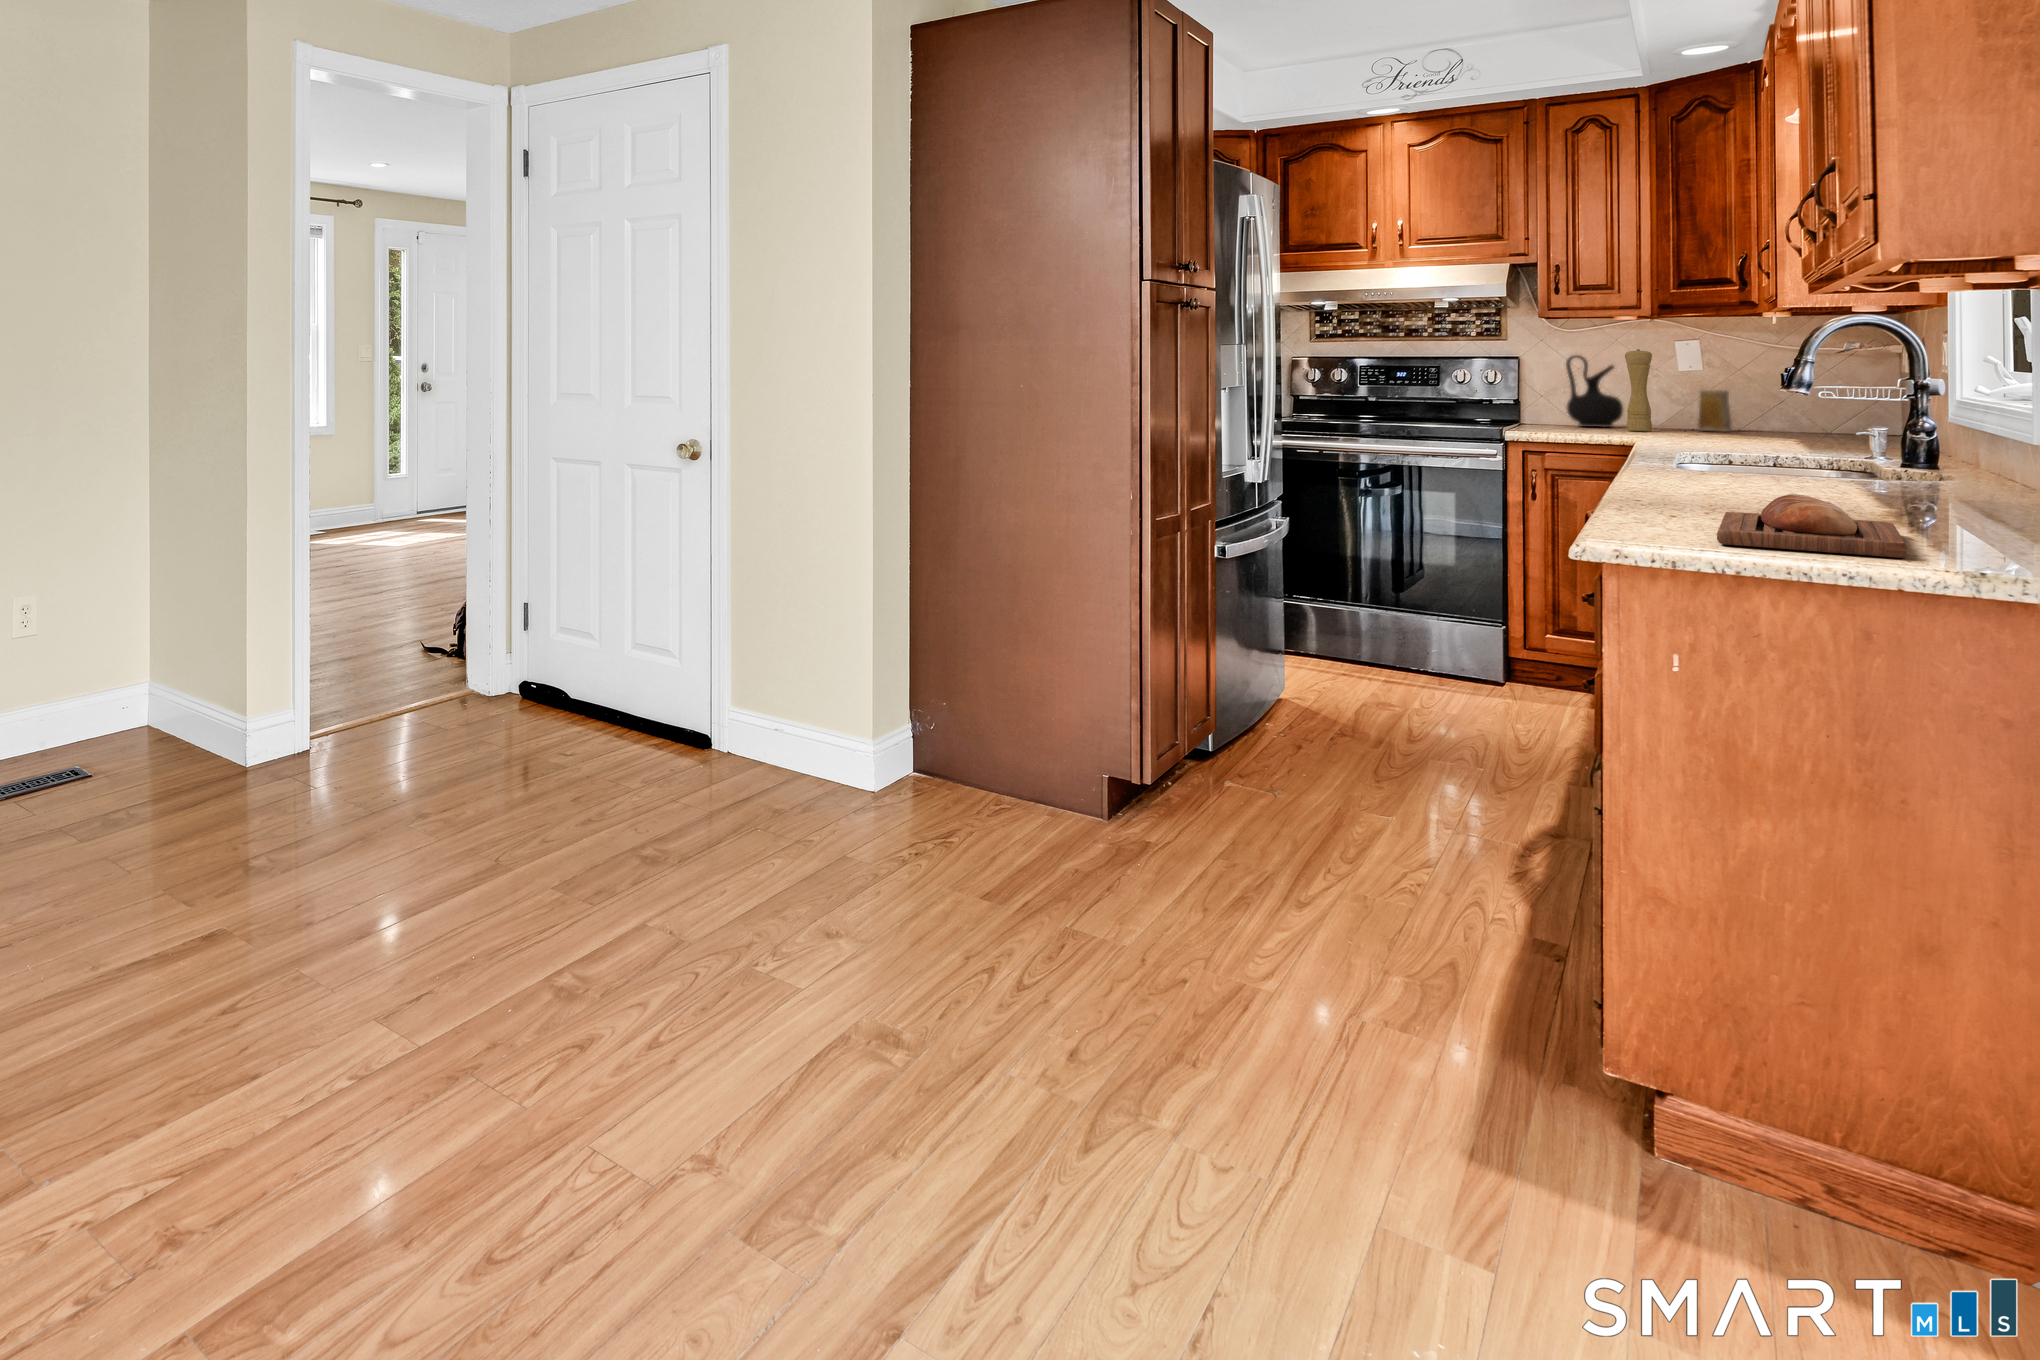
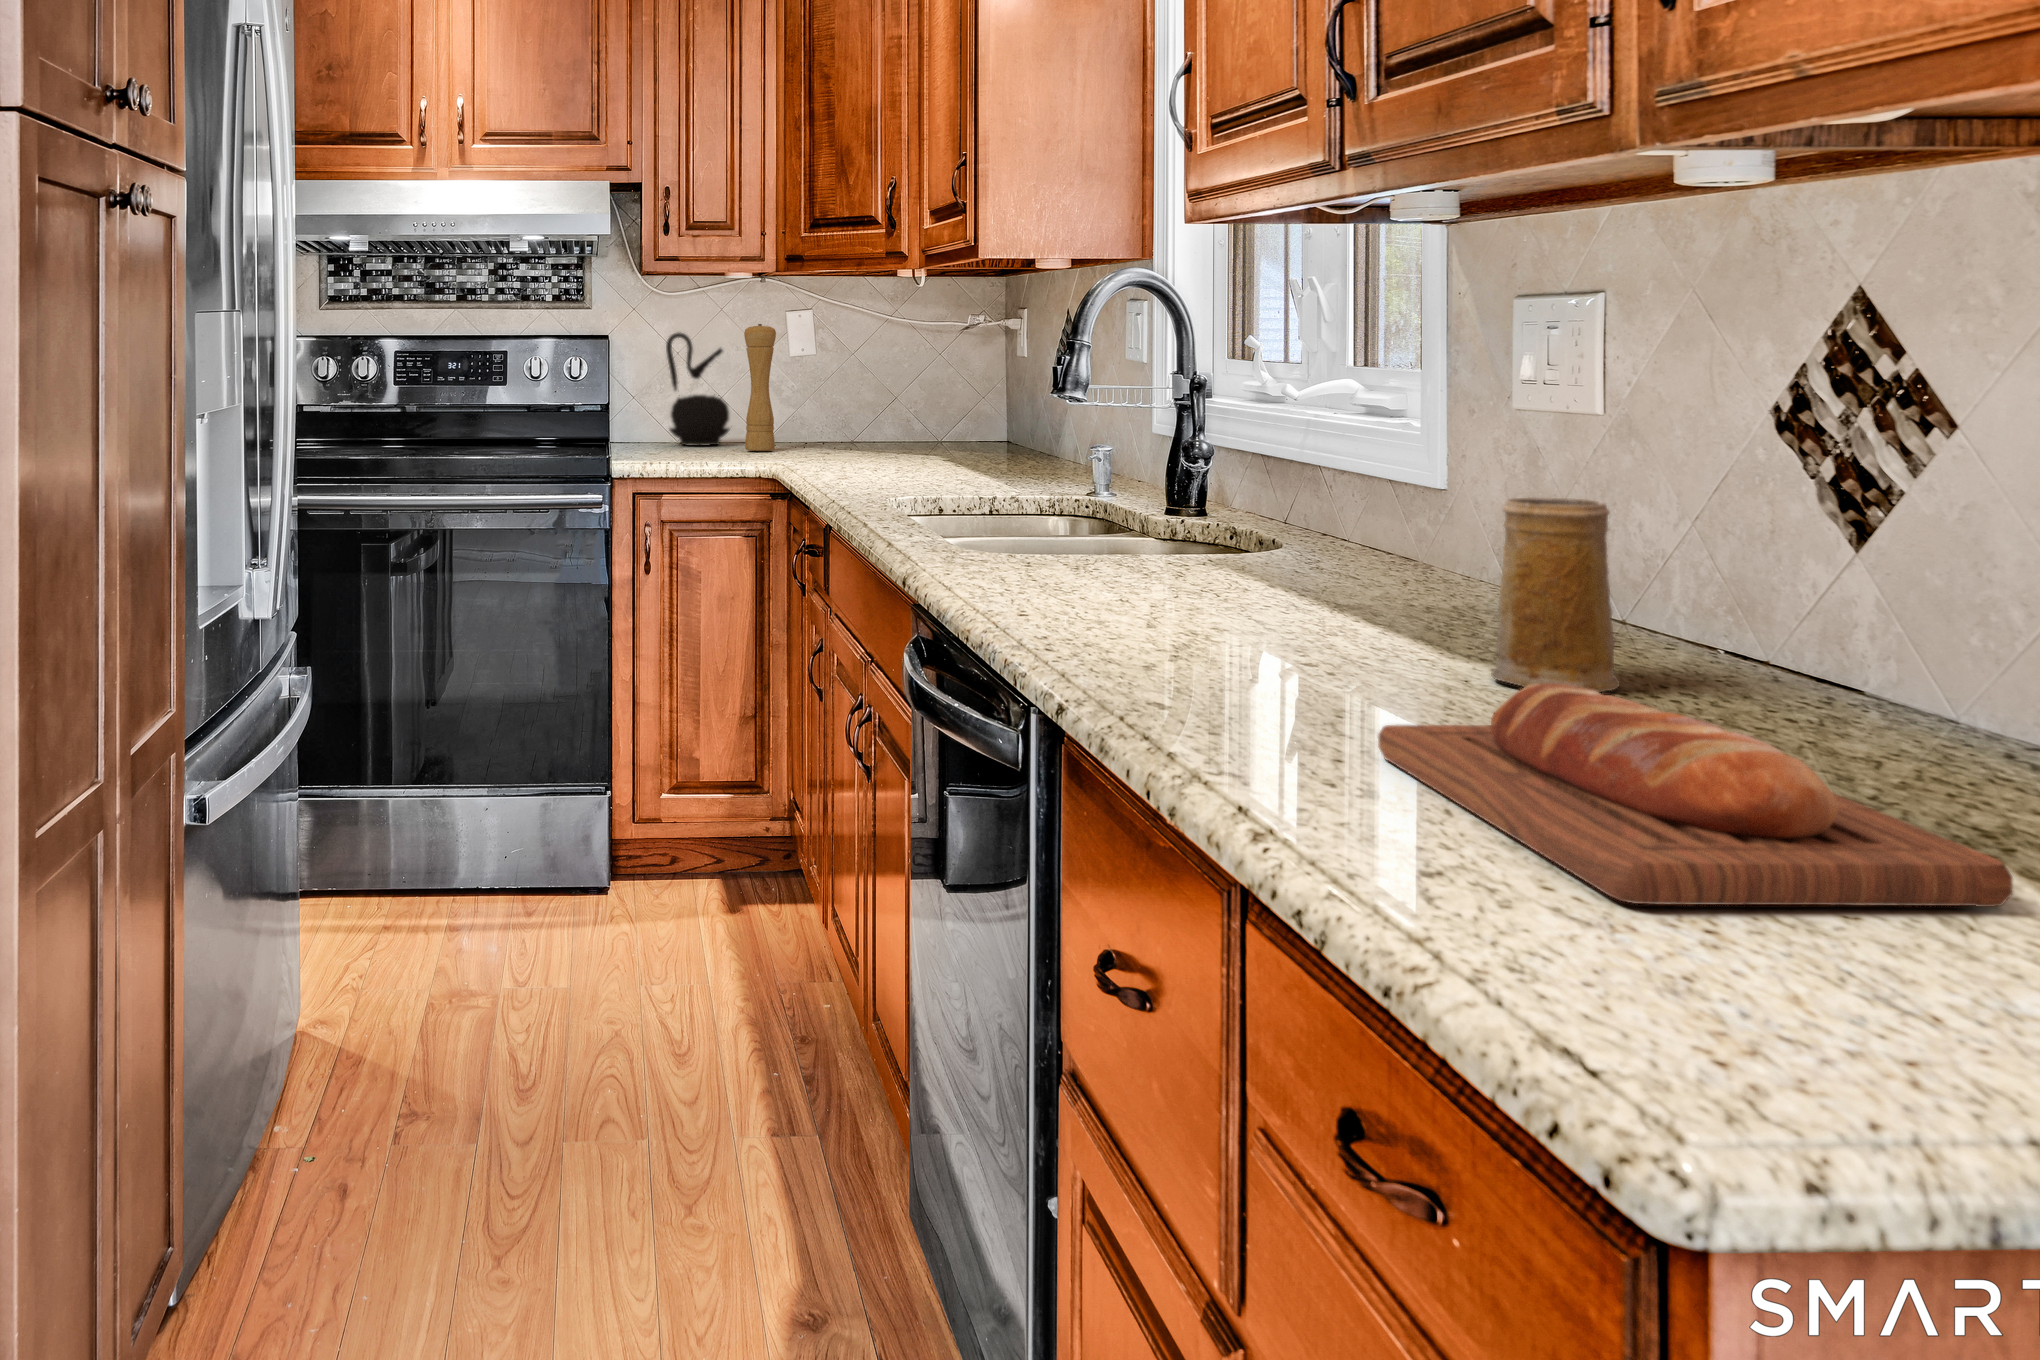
mug: present [1698,390,1732,432] -> present [1491,497,1620,692]

